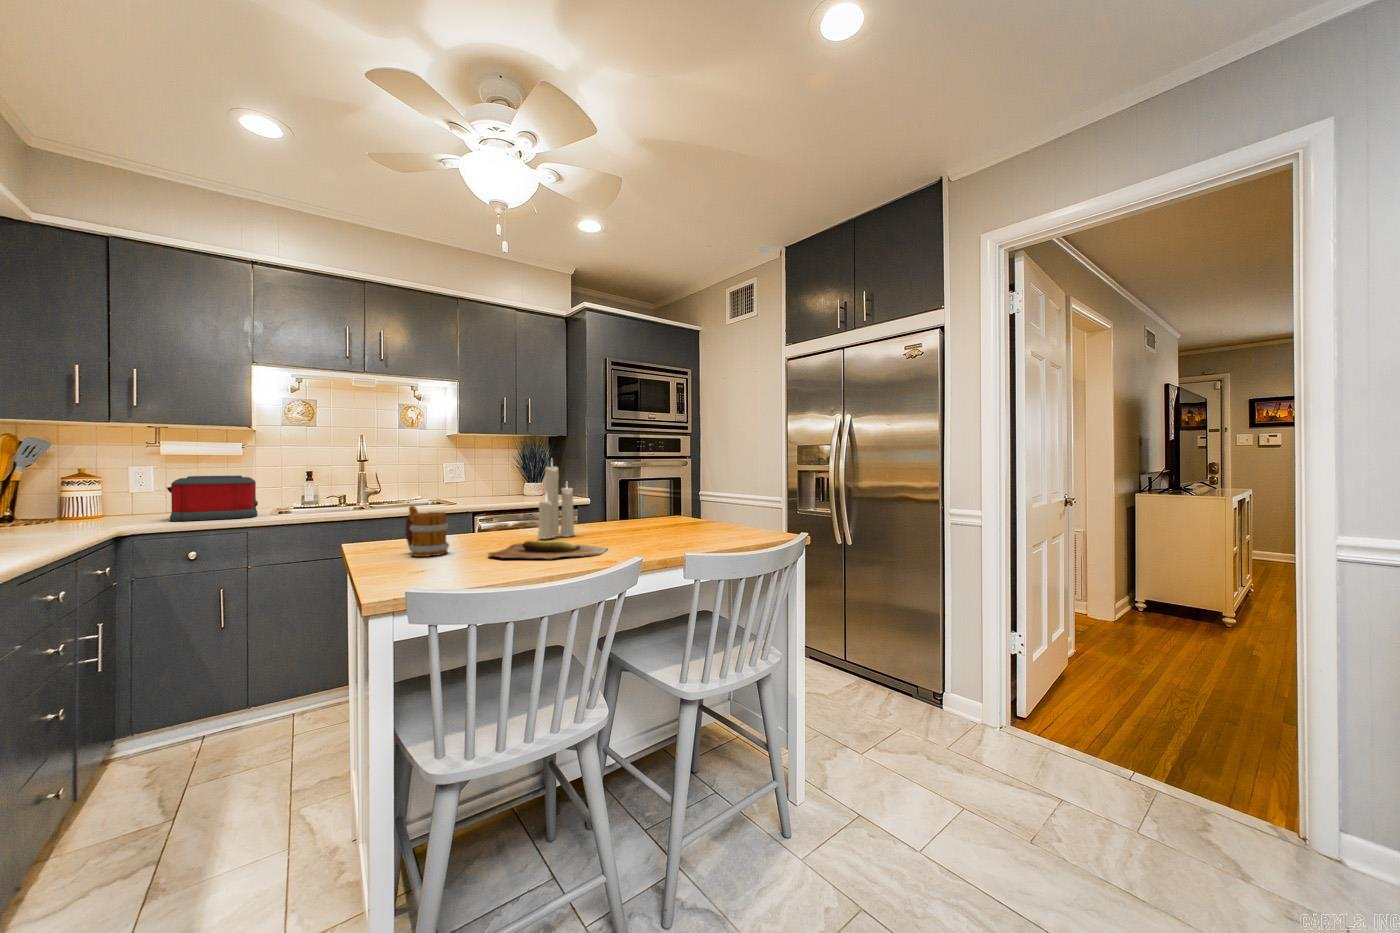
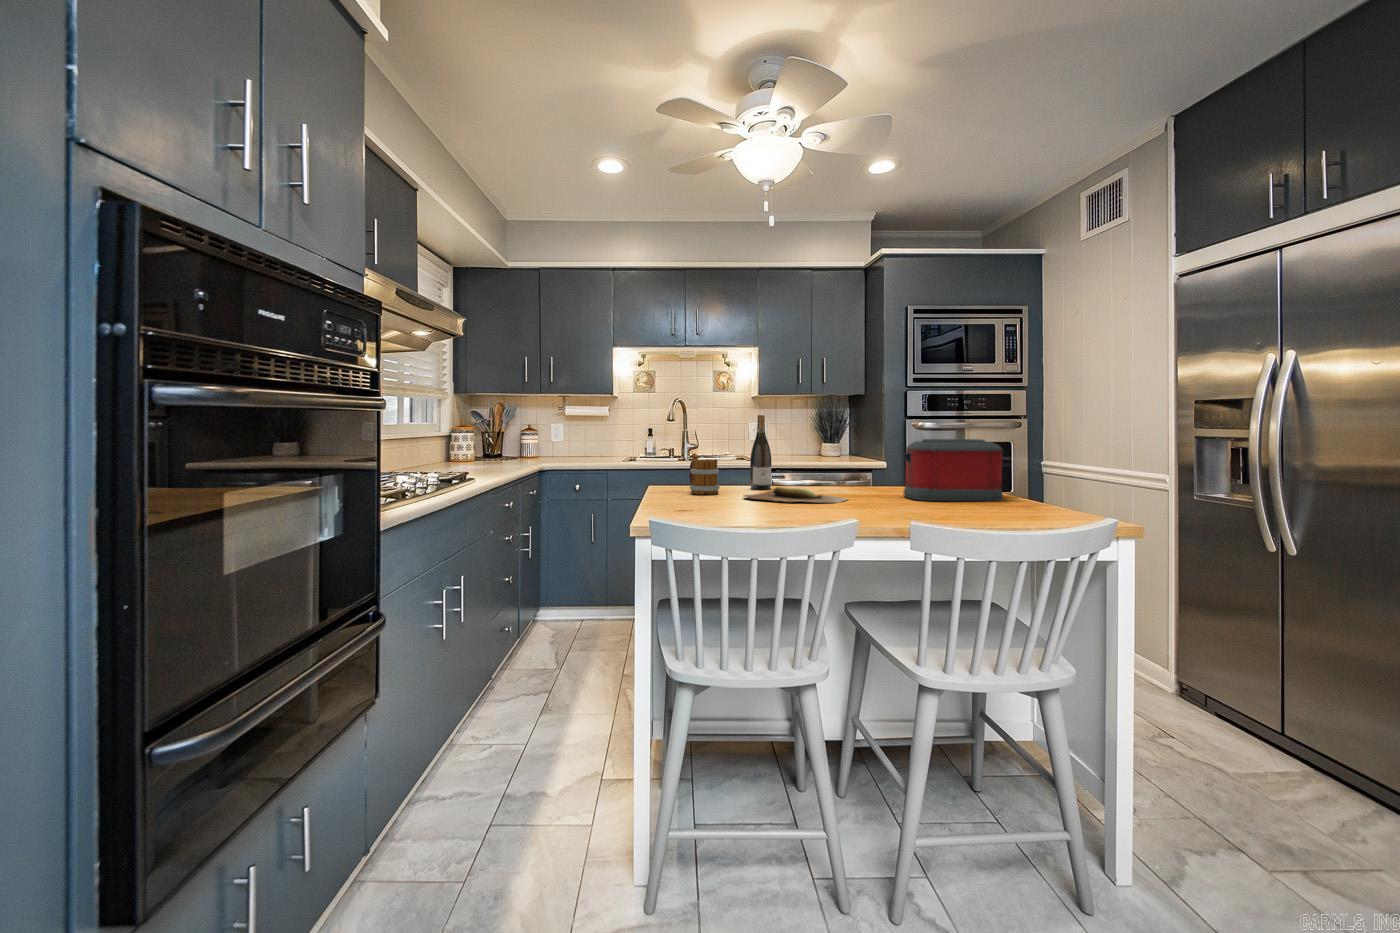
wine bottle: none [480,459,505,542] -> present [750,415,771,490]
candle: present [537,467,575,539] -> none [797,409,834,490]
toaster: present [167,476,258,521] -> present [903,439,1003,501]

